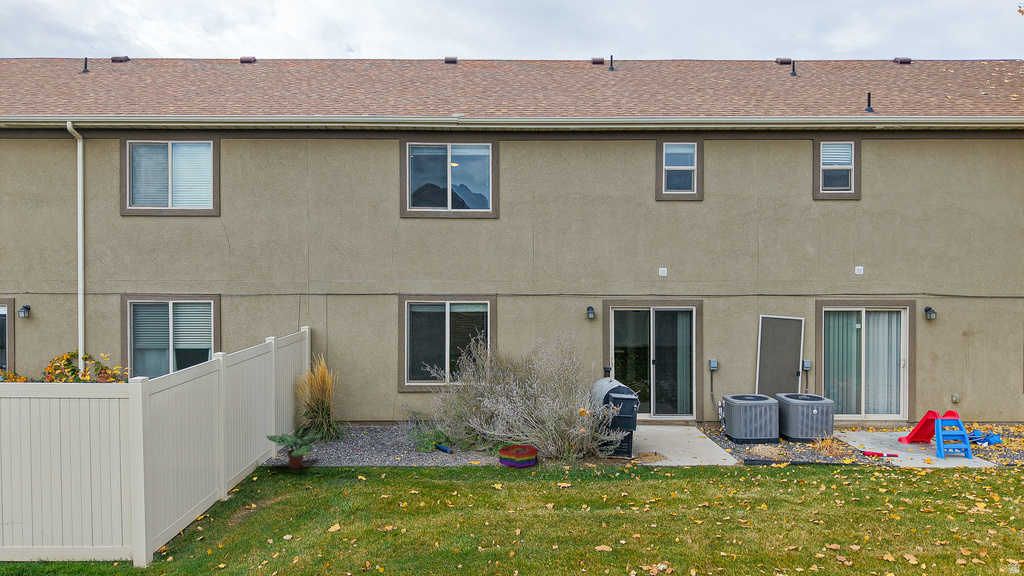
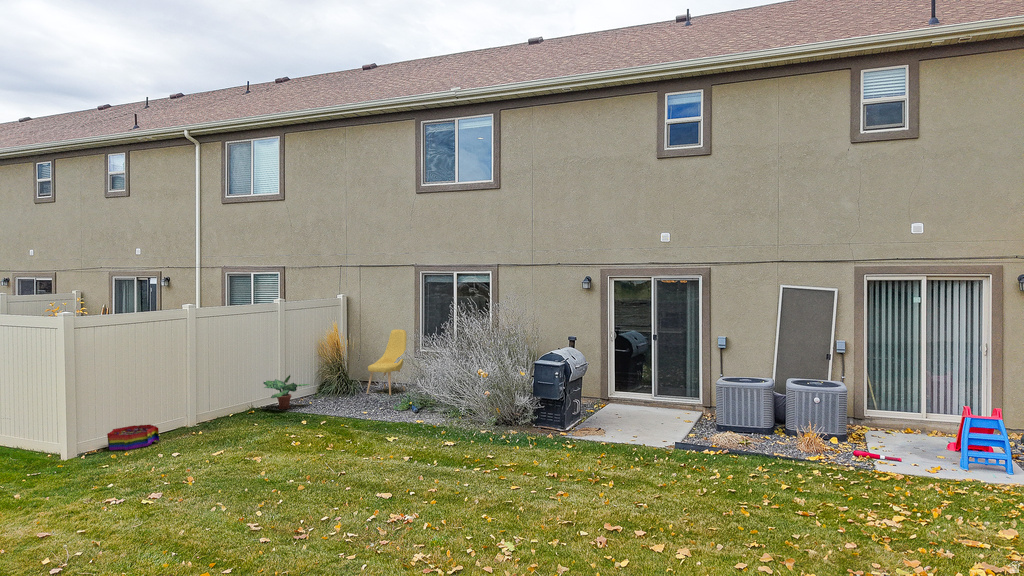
chair: none [354,364,392,439] -> present [367,329,407,396]
storage bin: present [499,445,538,468] -> present [107,425,159,450]

